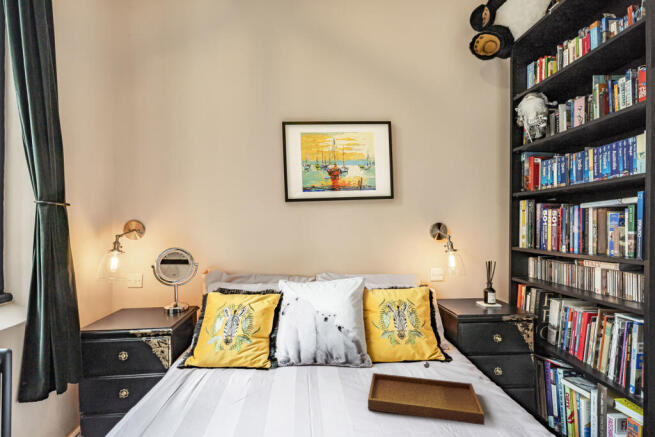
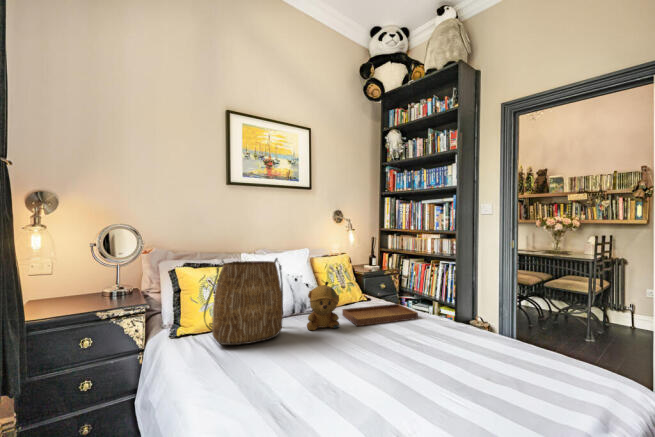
tote bag: none [190,296,281,398] -> present [204,258,283,345]
stuffed bear: none [301,335,345,404] -> present [307,282,339,330]

